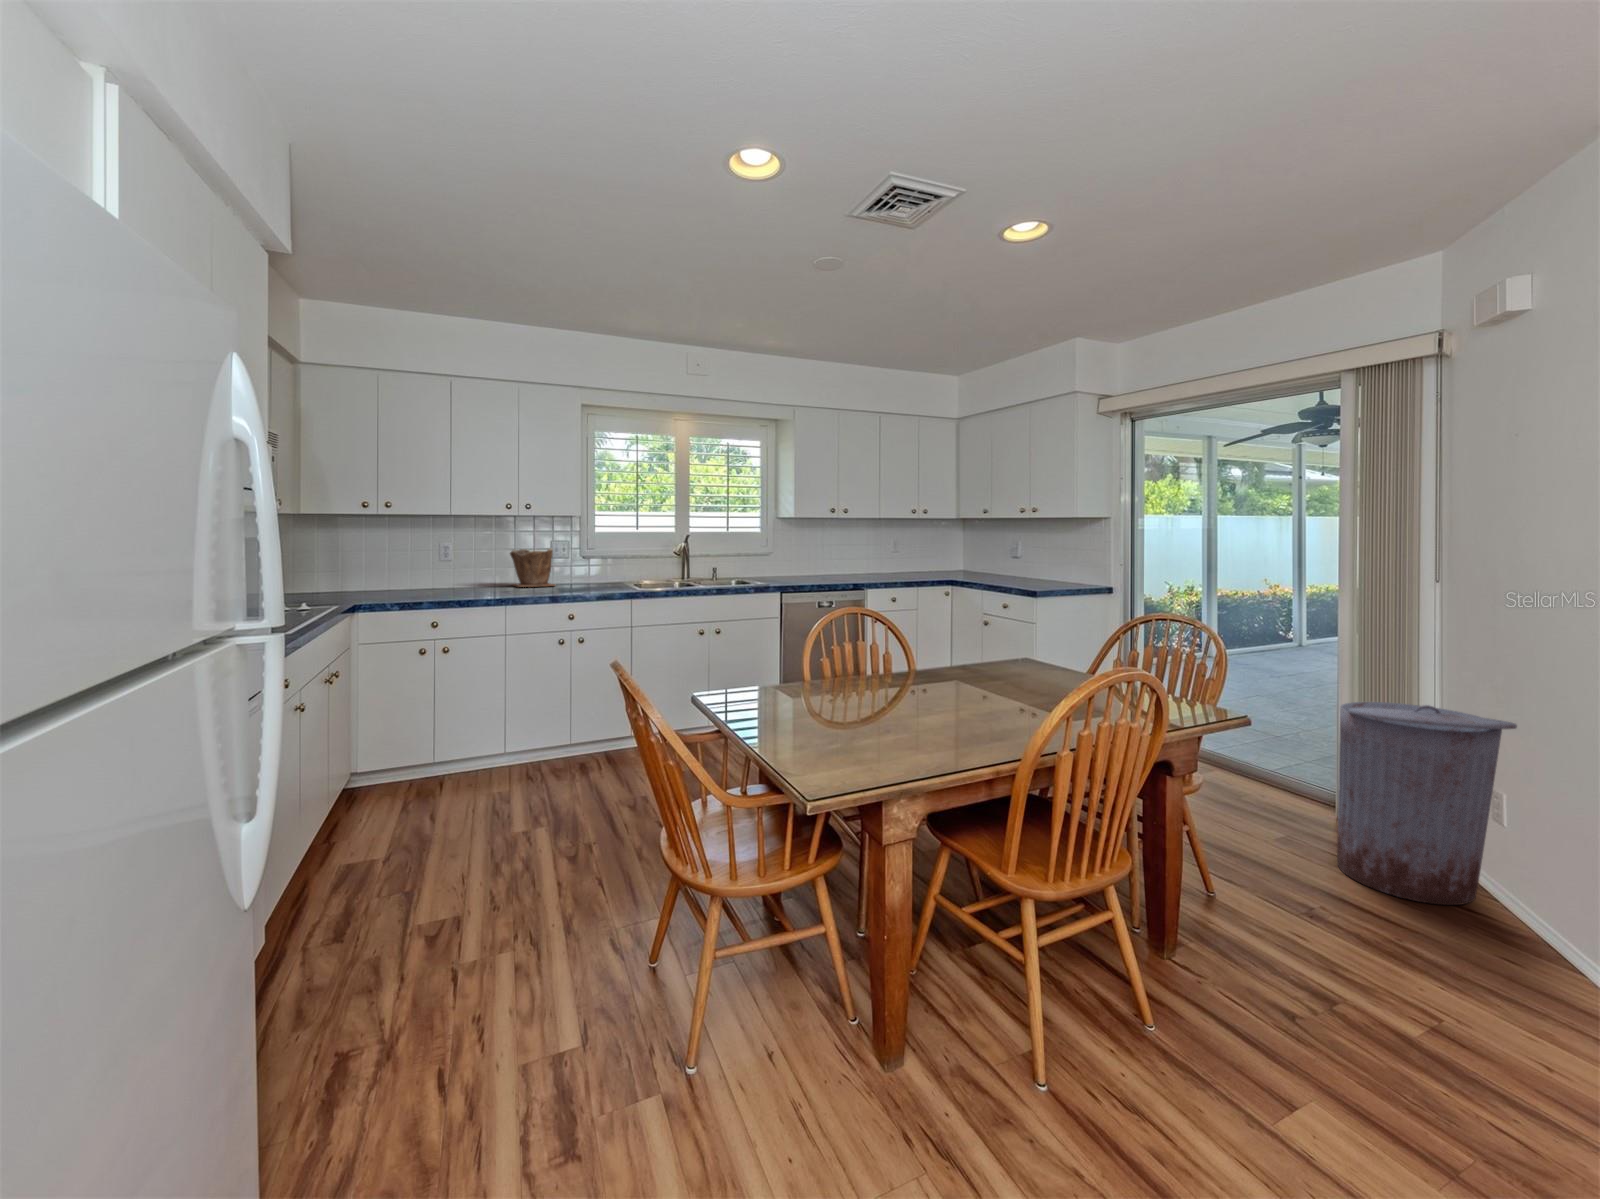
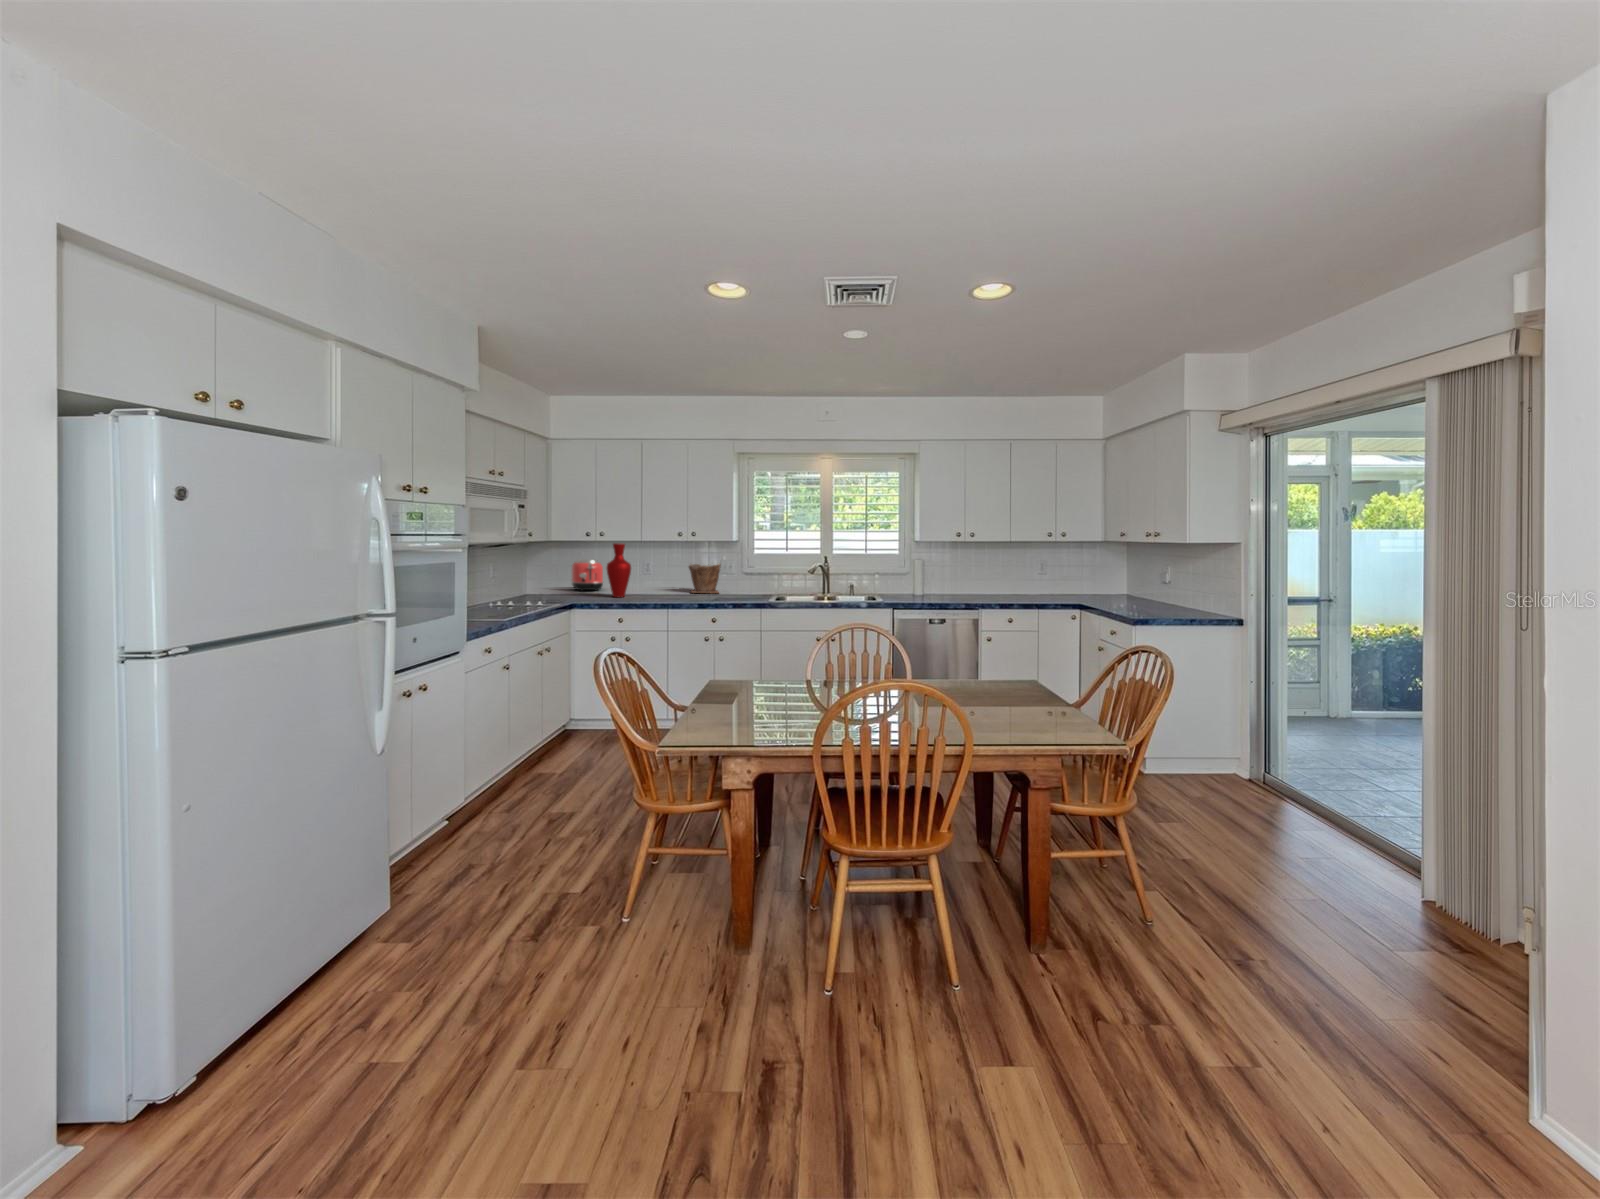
vase: none [402,522,440,597] -> present [607,543,631,597]
toaster: none [330,548,385,592] -> present [571,559,603,591]
trash can: present [1337,702,1517,905] -> none [1310,766,1489,993]

